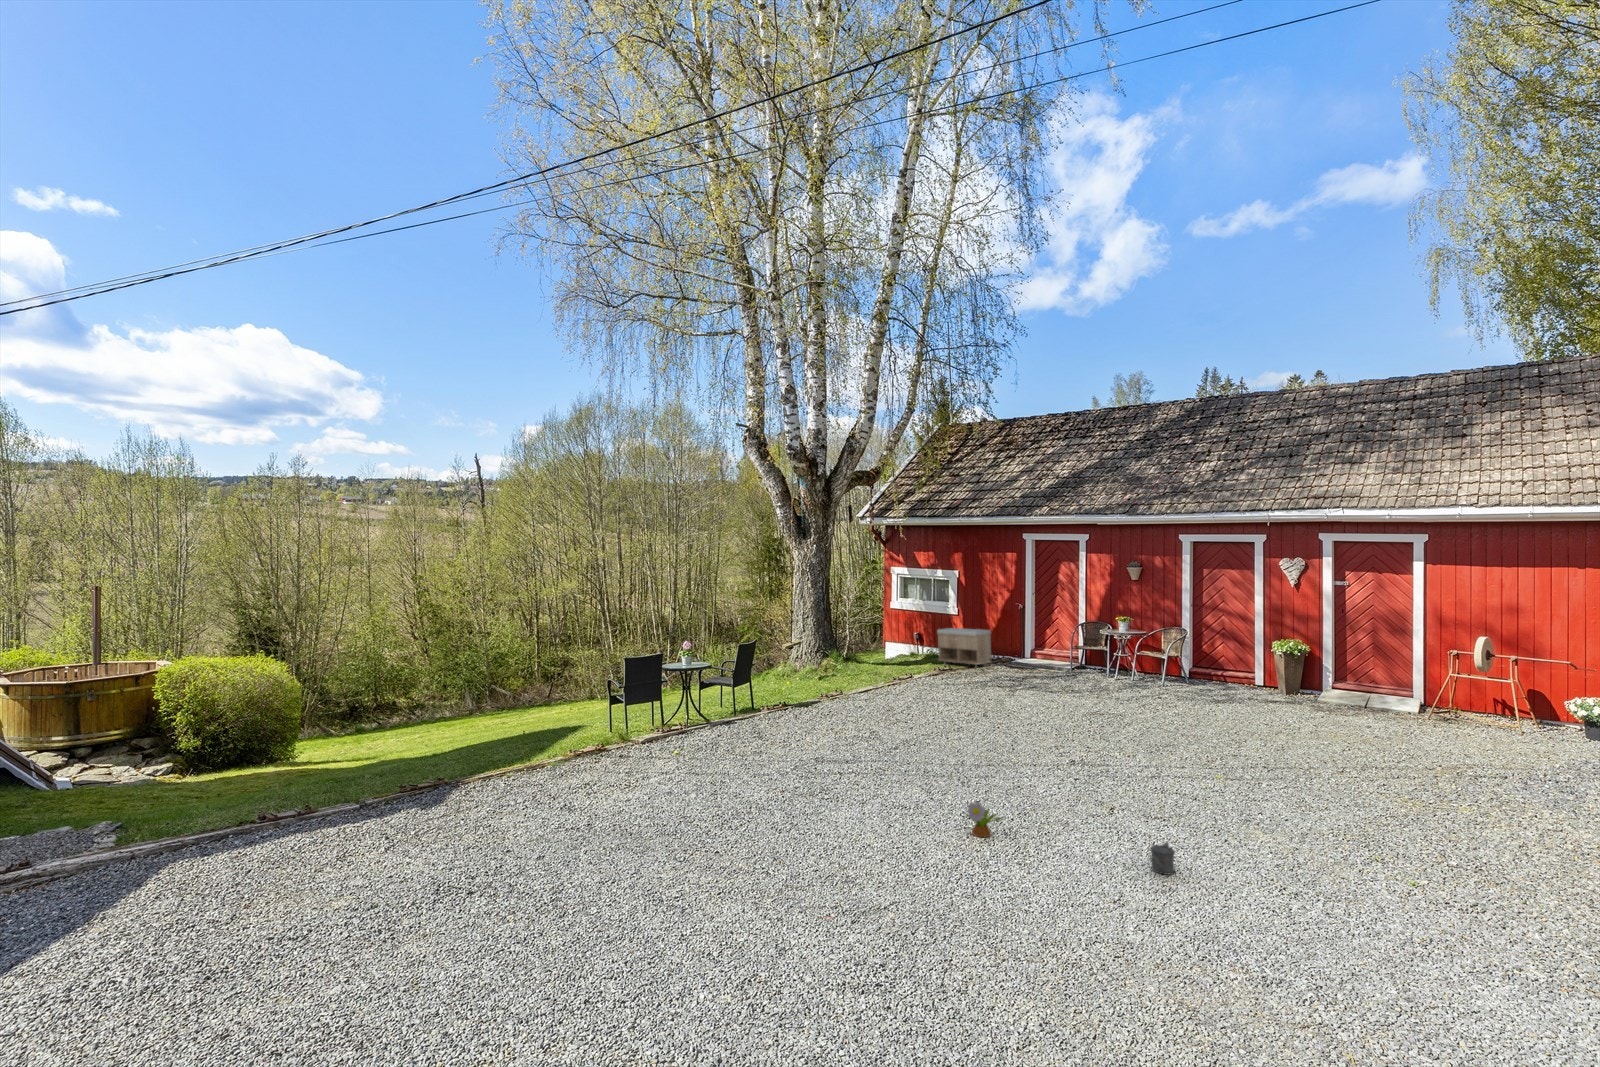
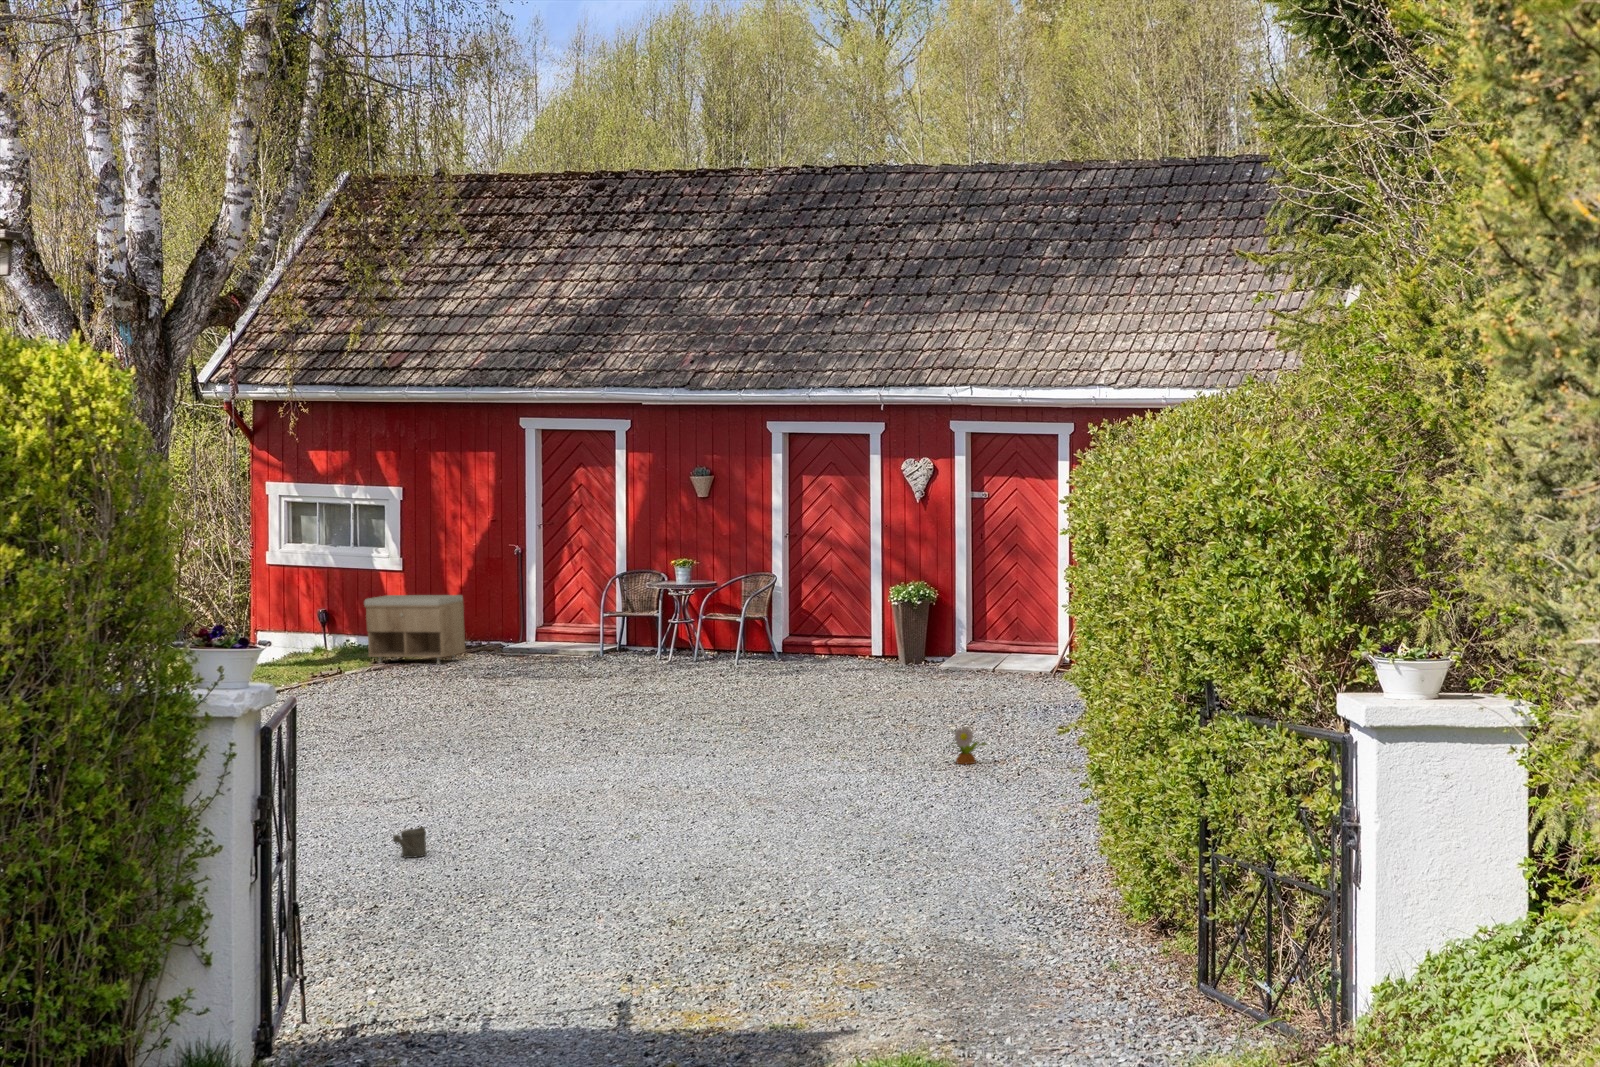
decorative plant: present [966,801,1002,837] -> present [954,727,987,764]
watering can: present [1151,843,1175,875] -> present [393,827,427,858]

